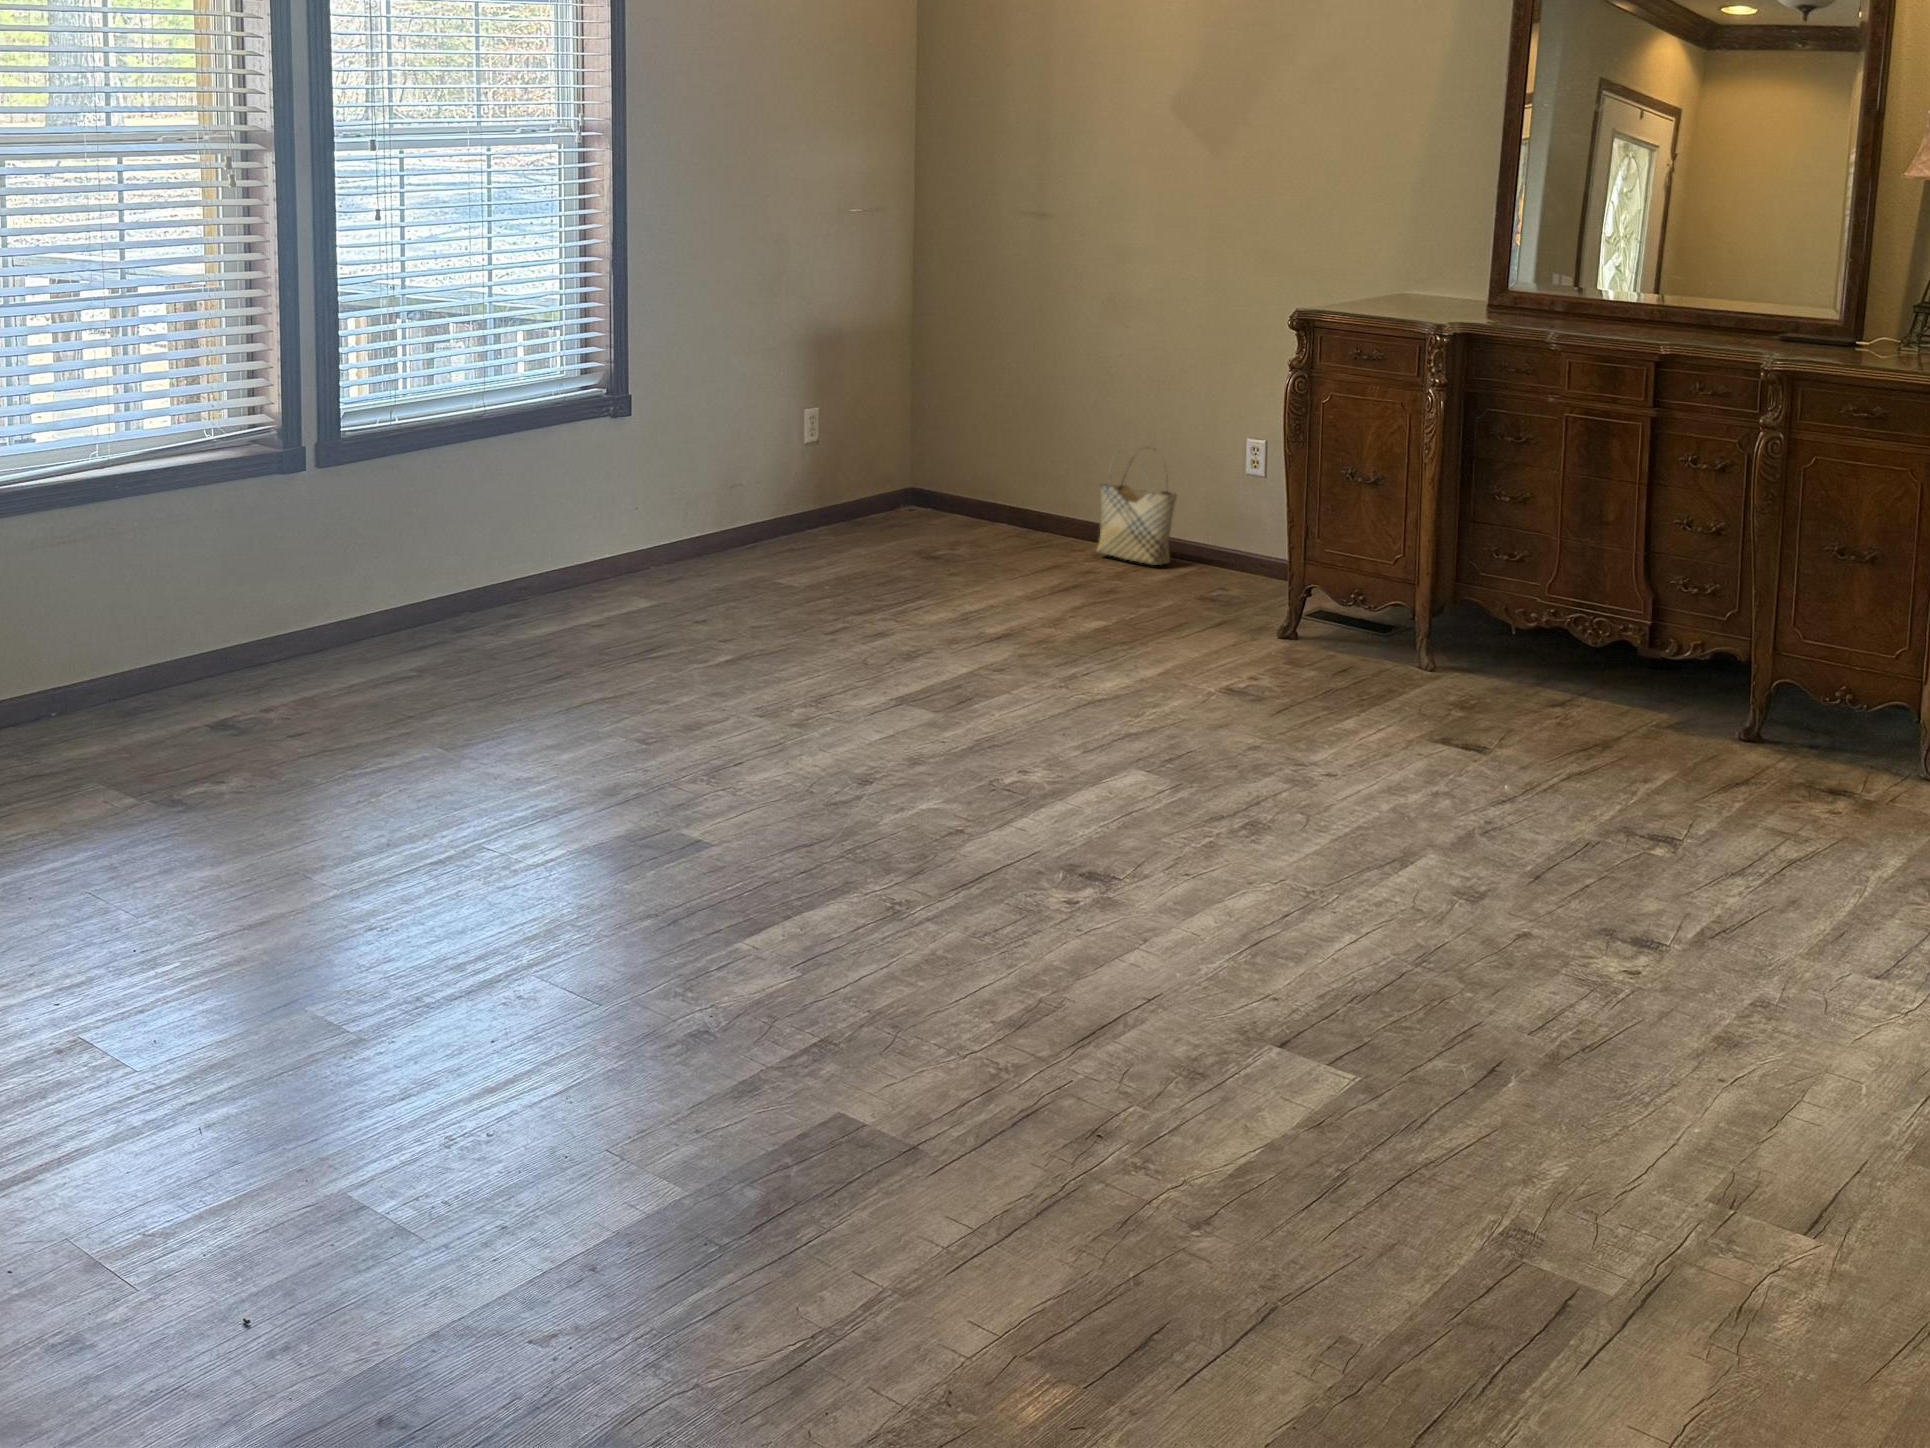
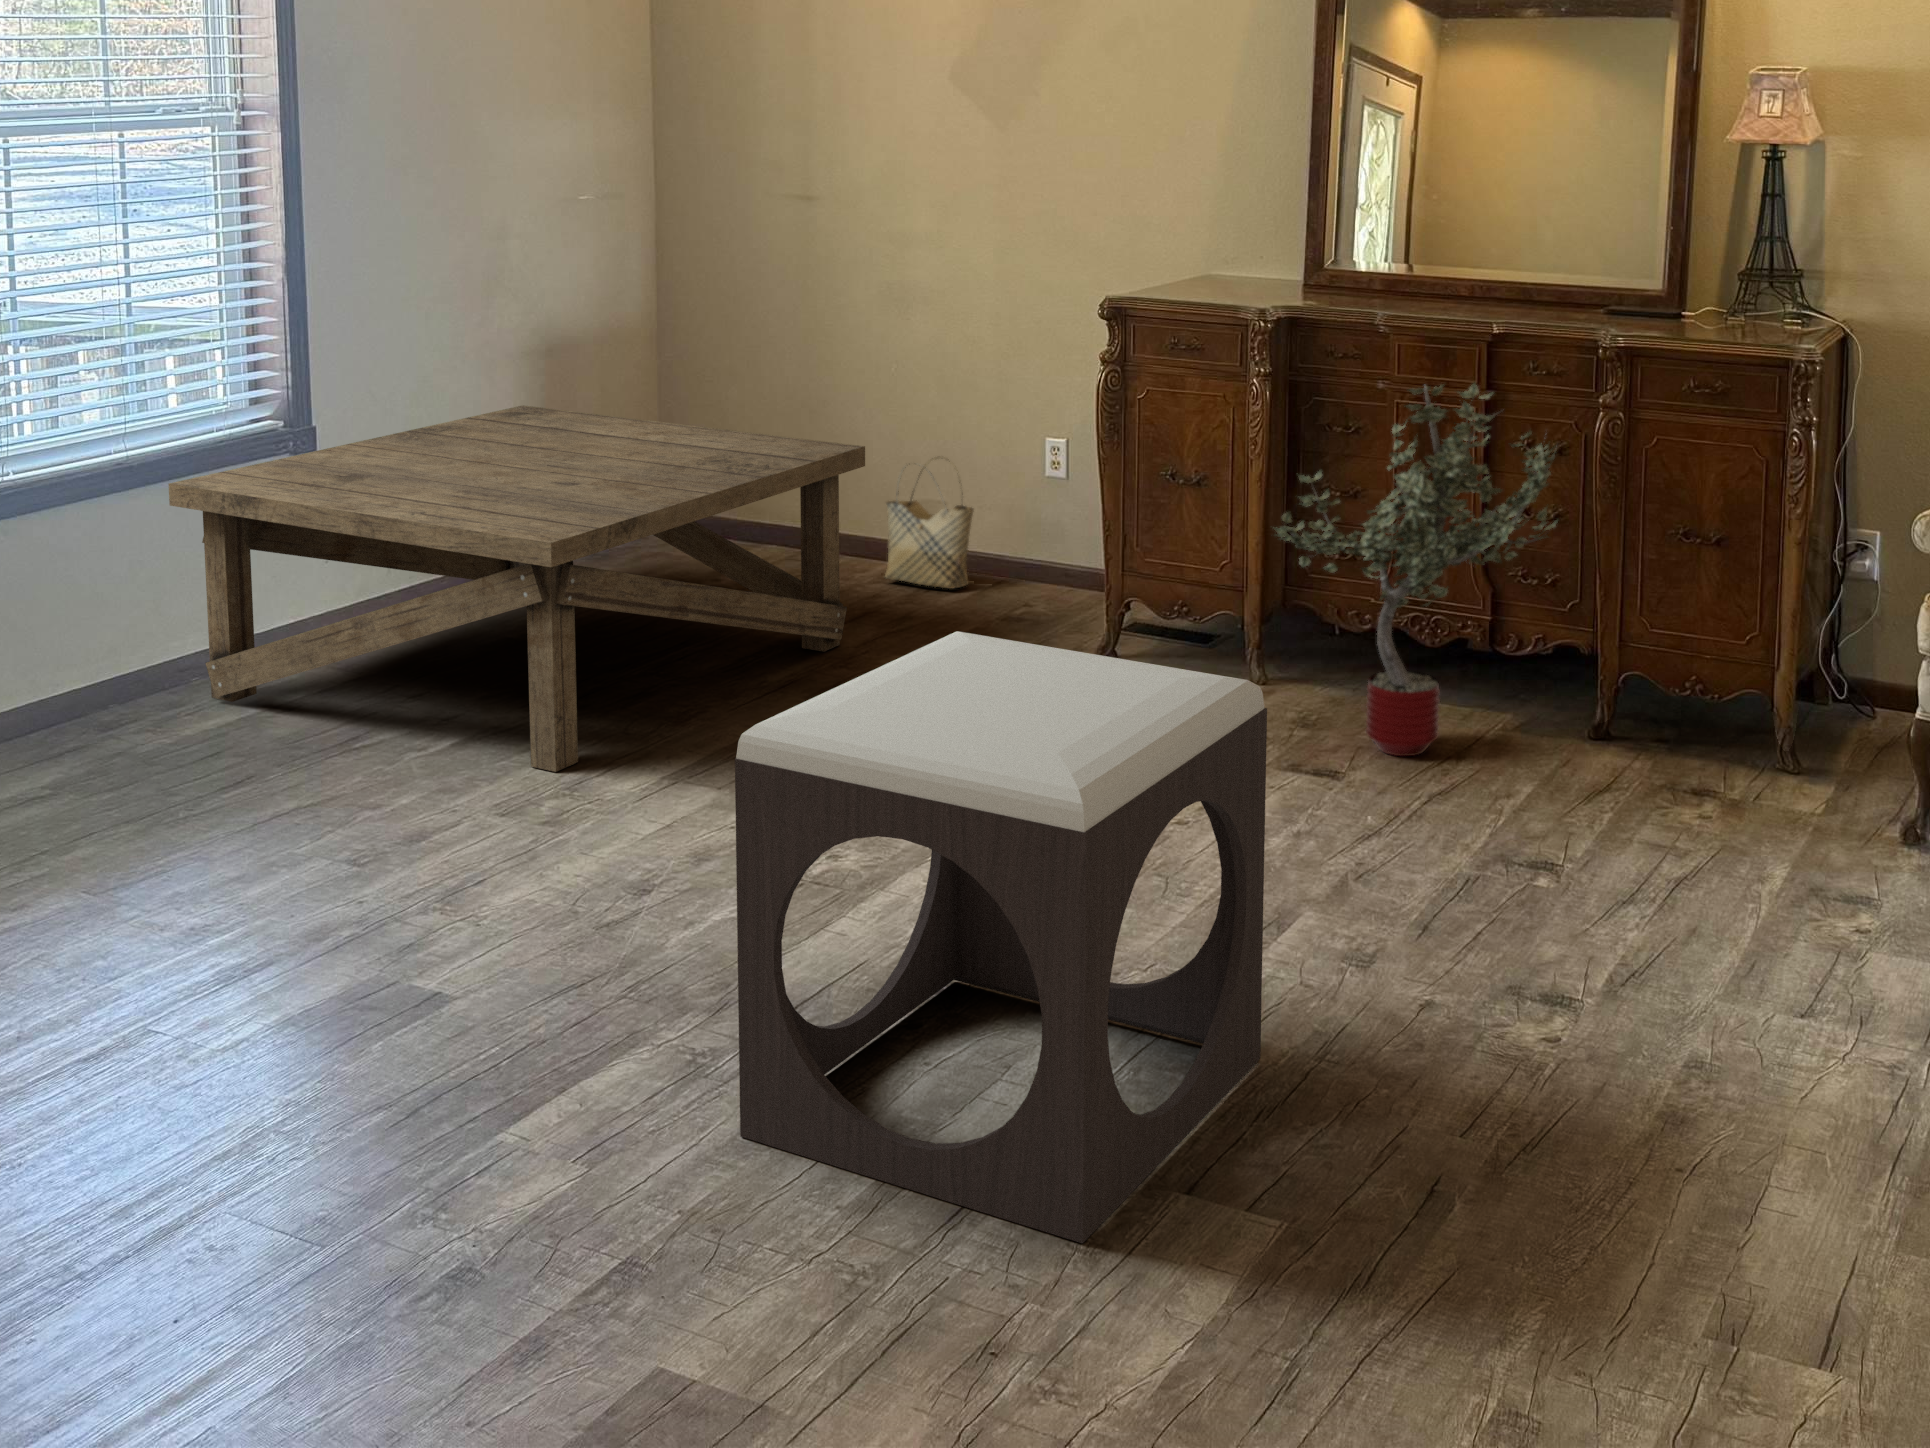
coffee table: none [511,385,1077,688] -> present [169,405,865,772]
potted tree: none [1431,393,1701,736] -> present [1274,383,1558,756]
footstool: none [915,578,1376,1085] -> present [735,631,1267,1243]

